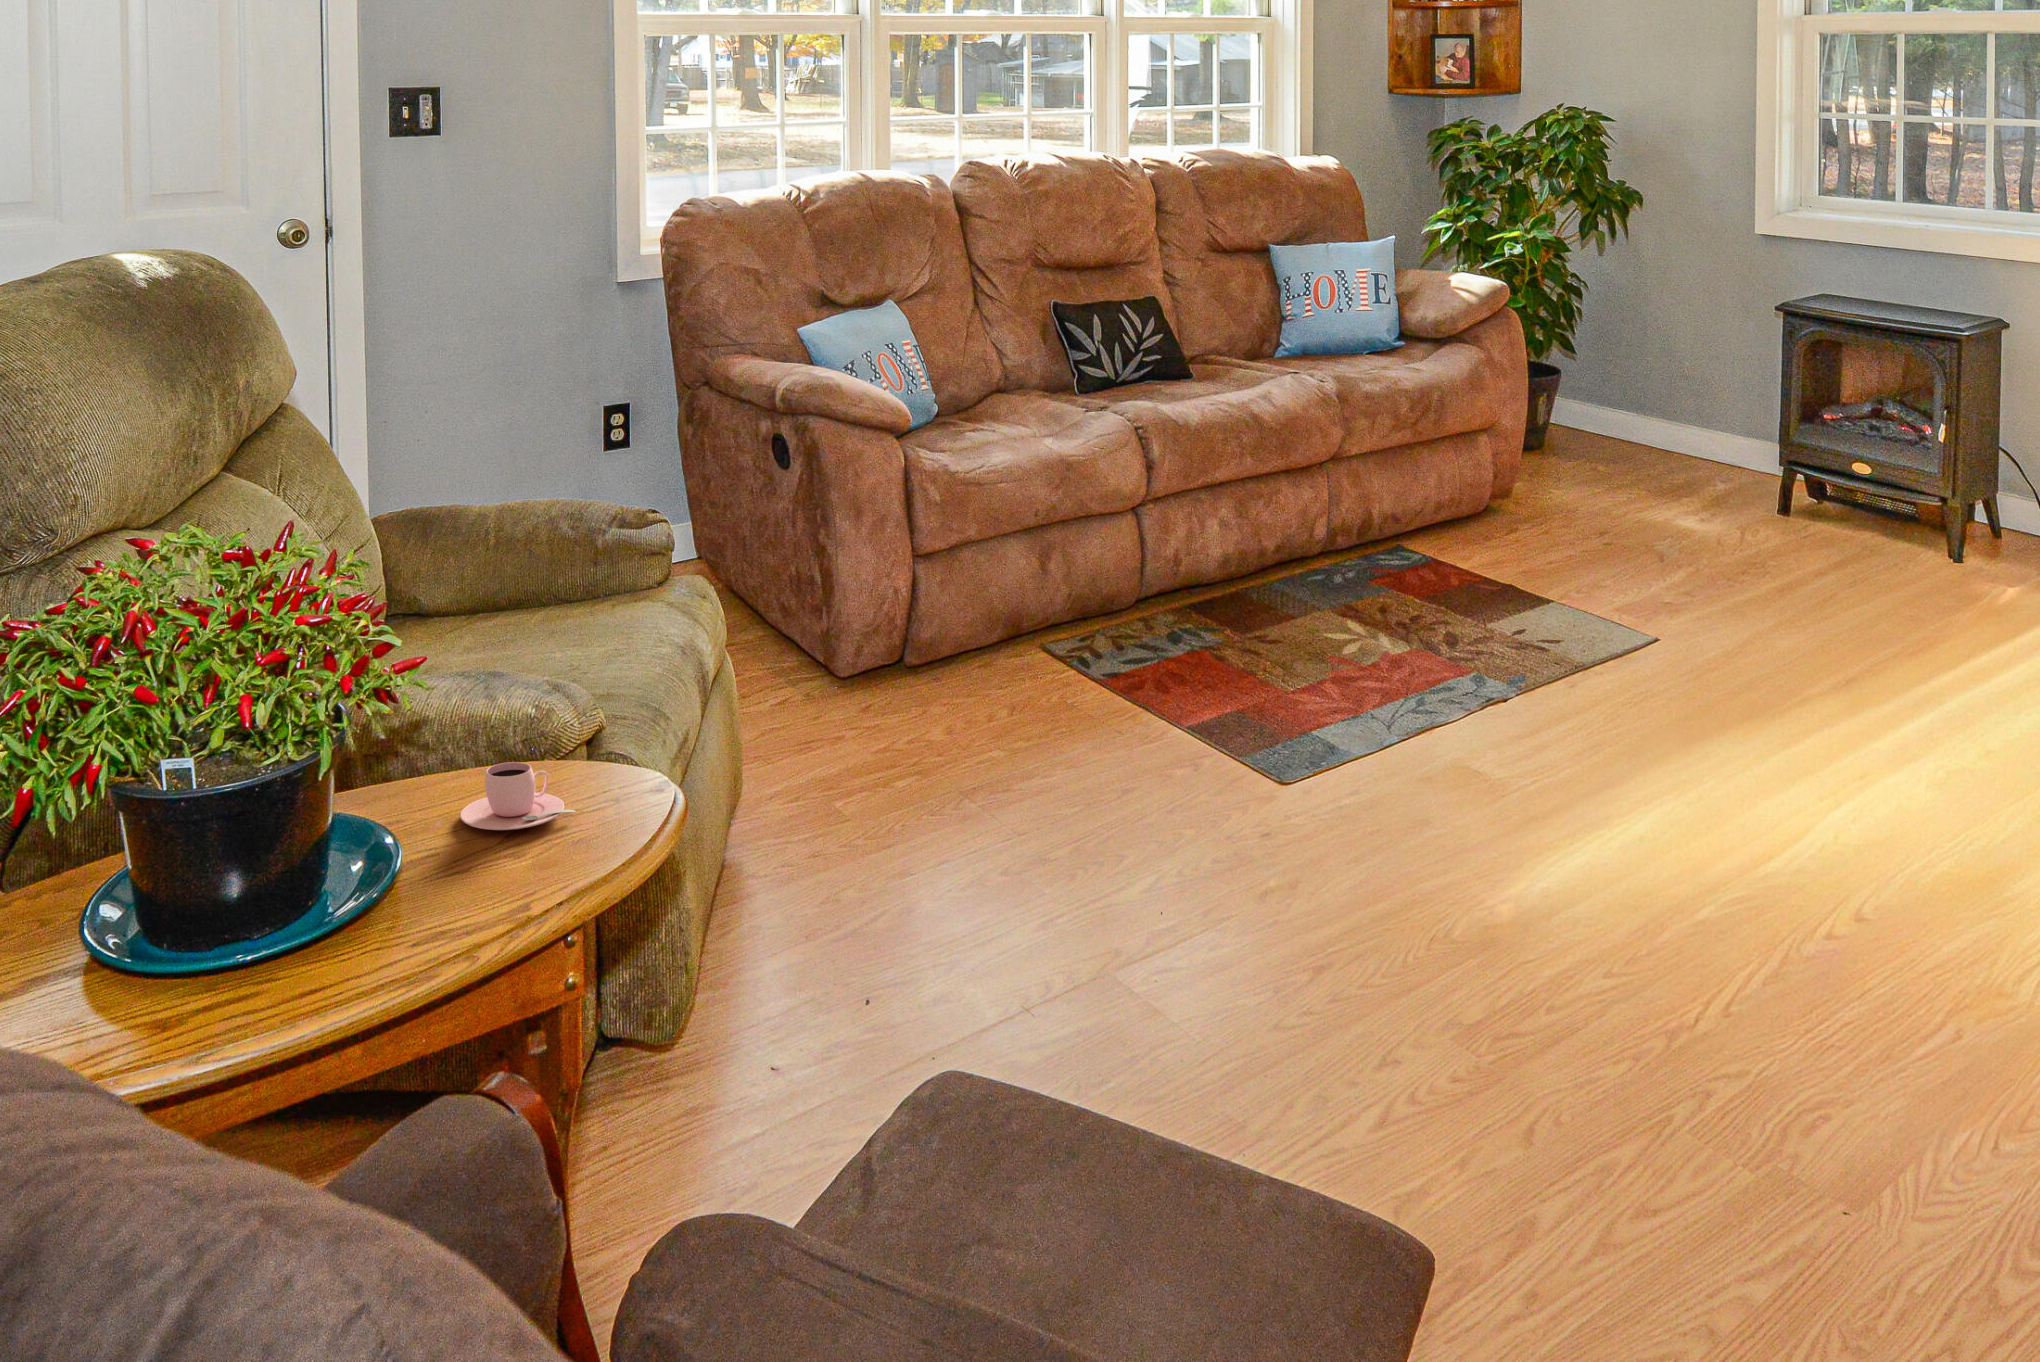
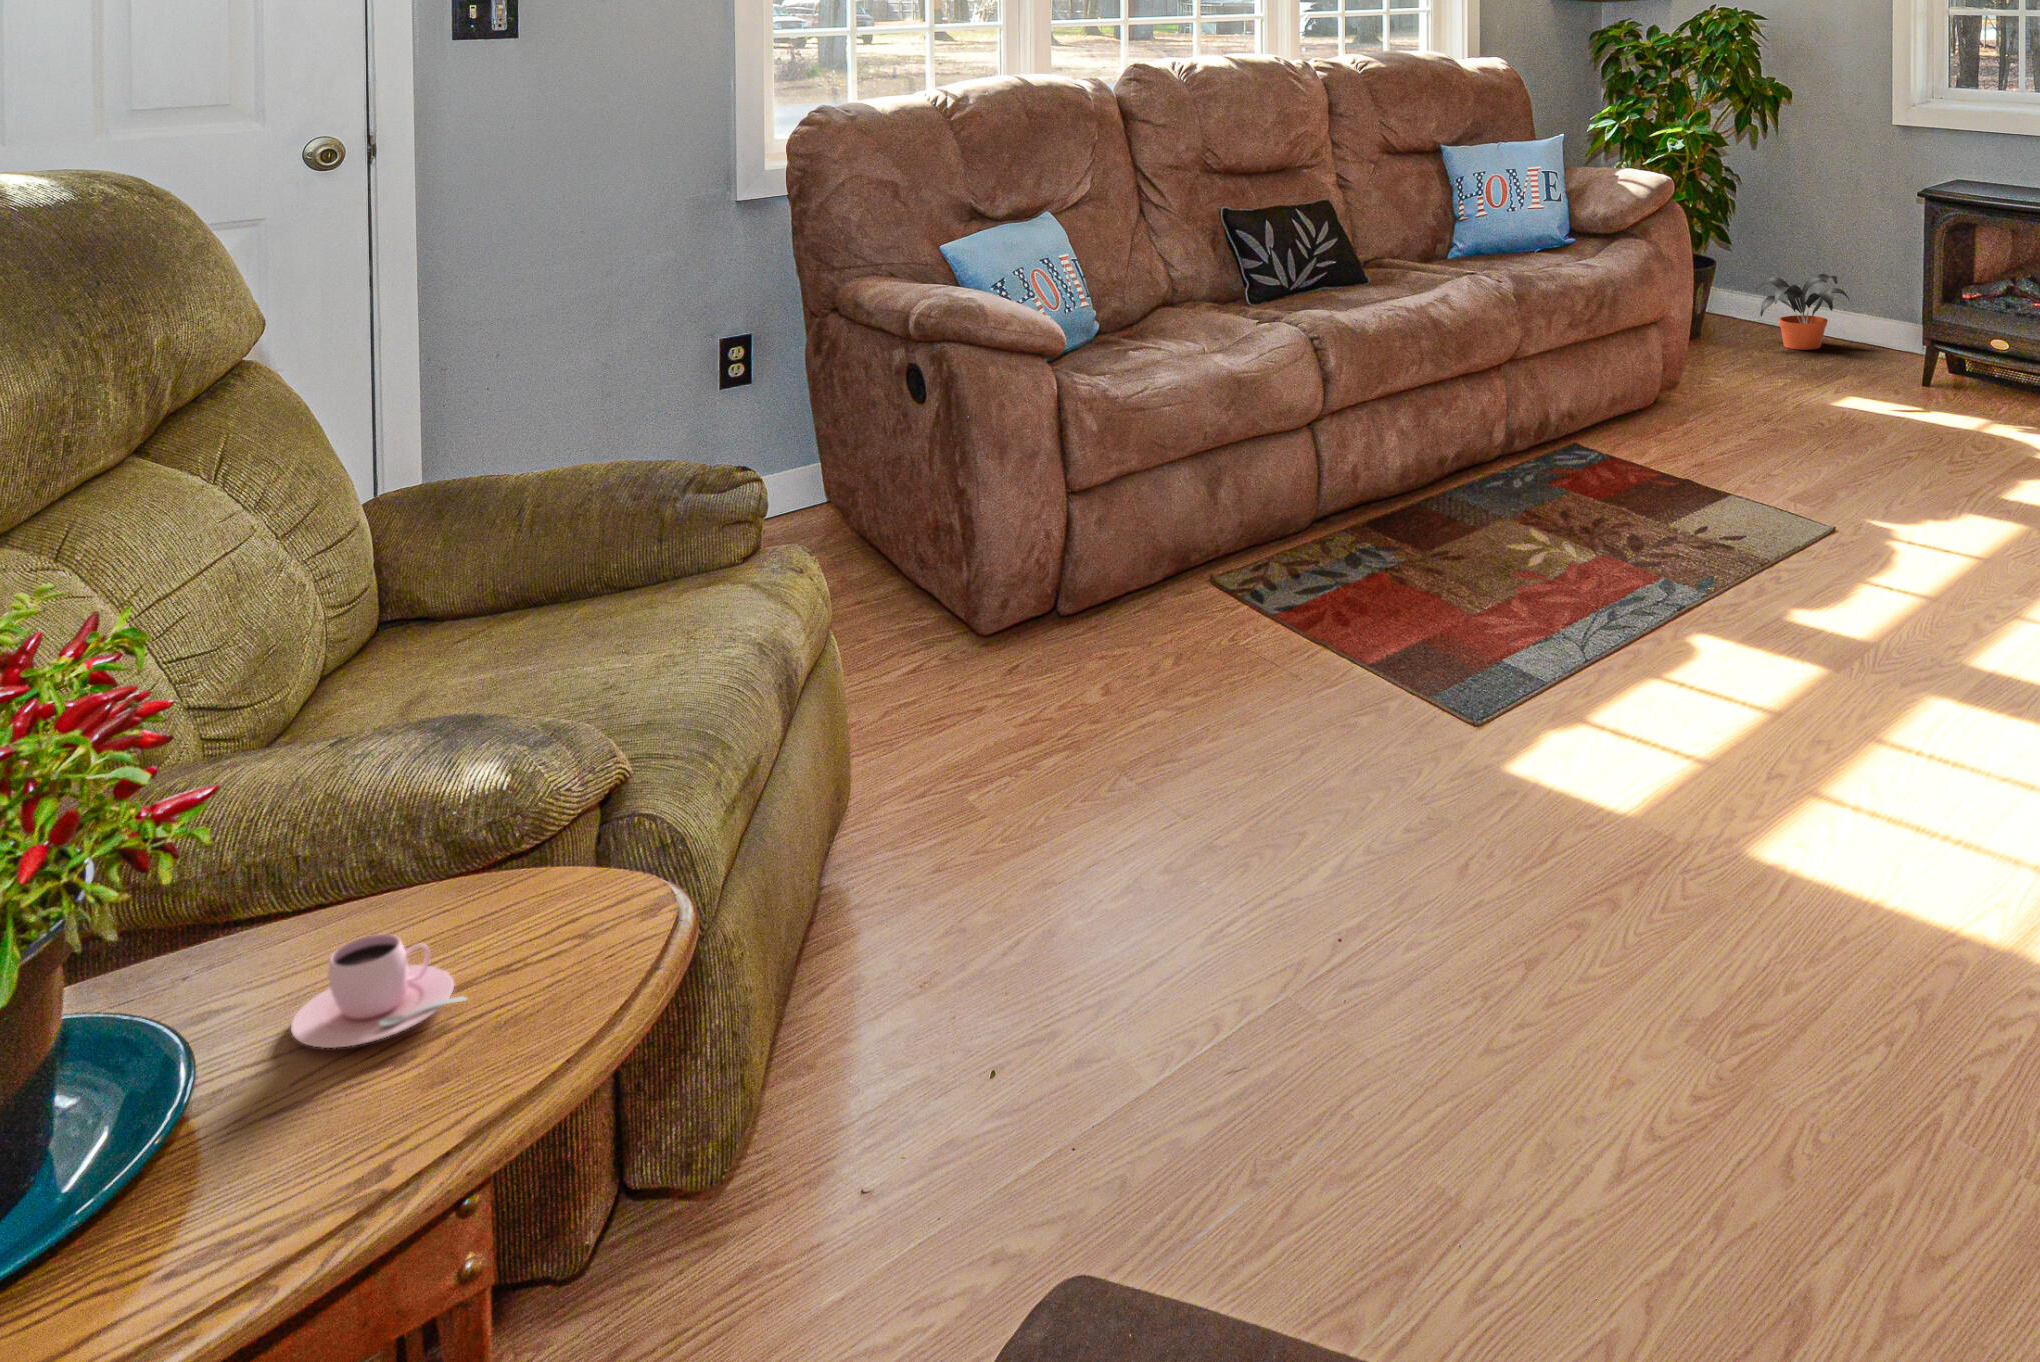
potted plant: none [1592,391,1693,471] -> present [1758,274,1849,350]

